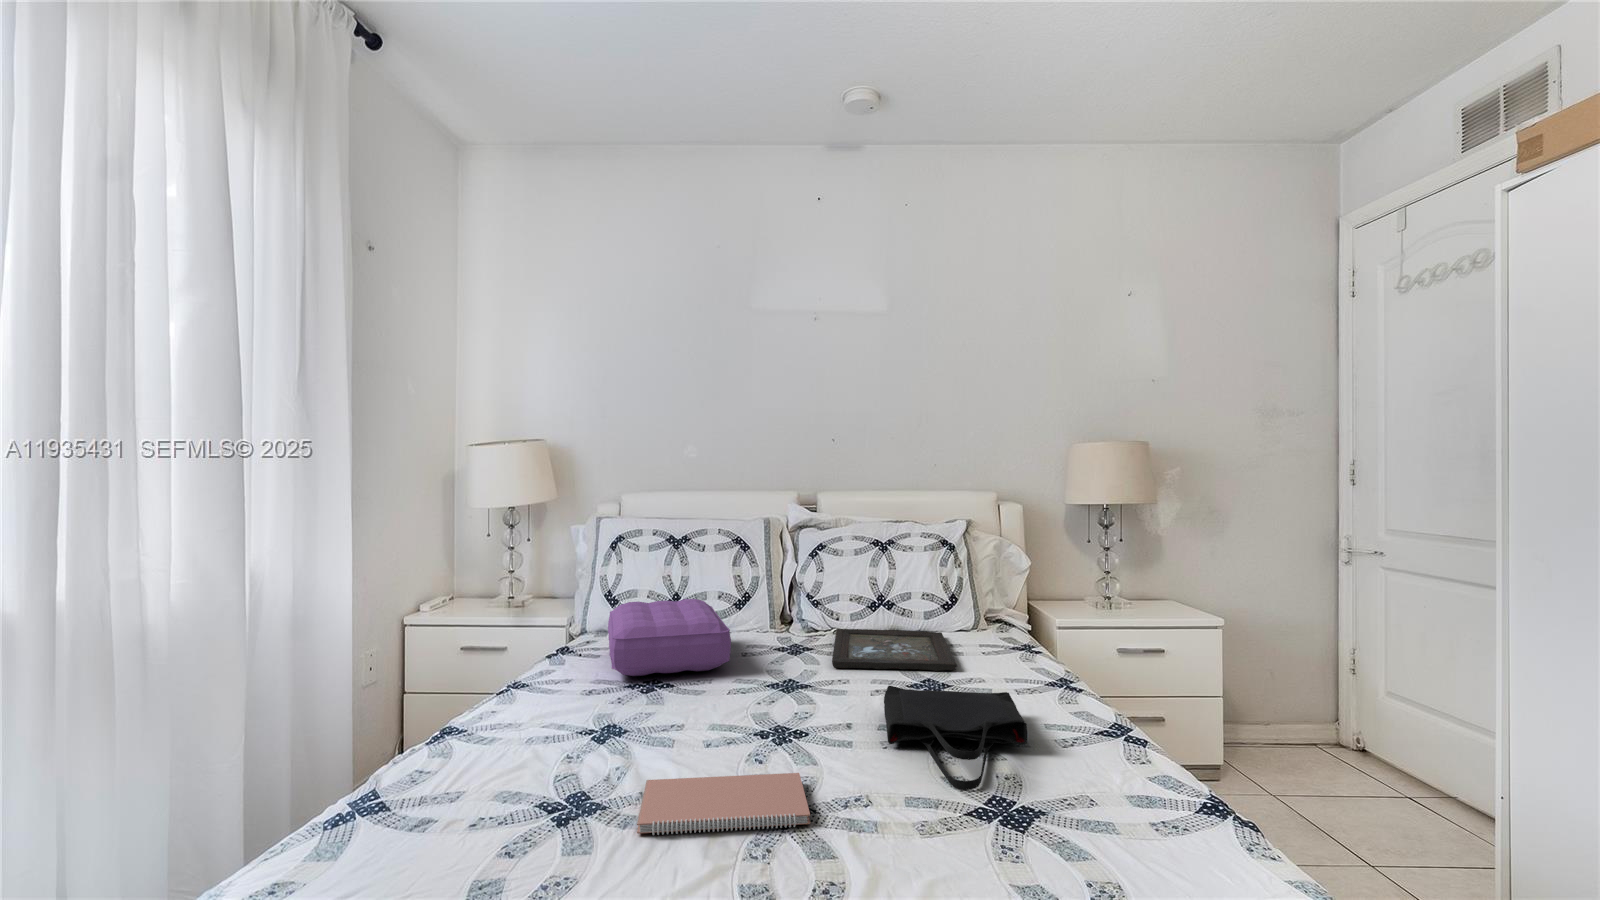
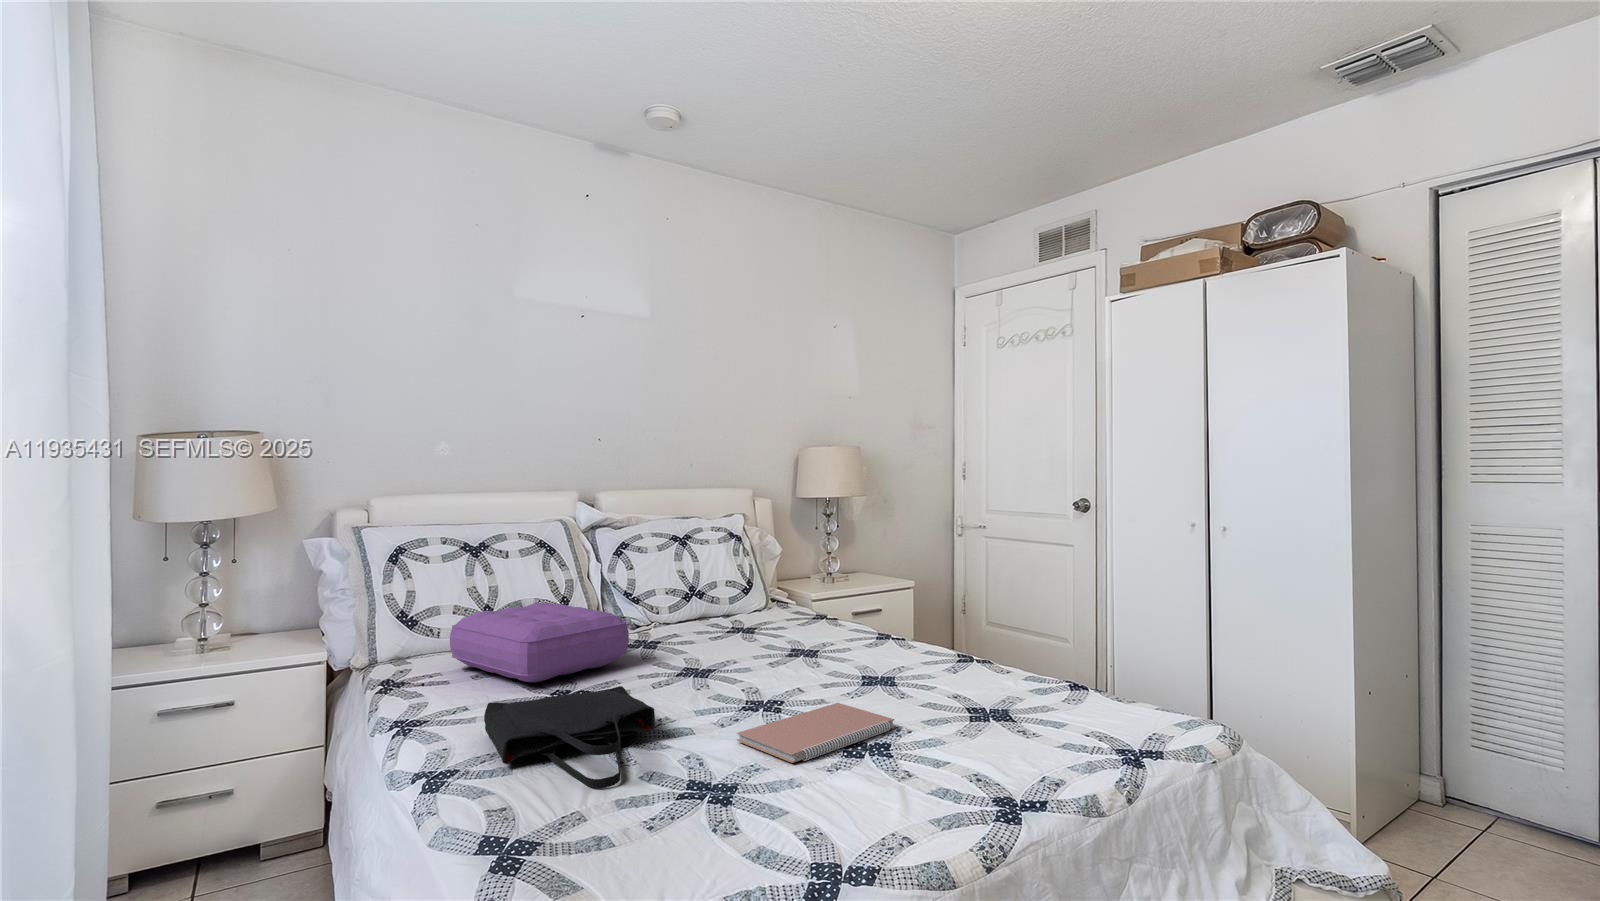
tray: present [832,629,957,671] -> none [663,611,808,646]
tote bag: present [884,686,1027,790] -> present [484,686,655,788]

